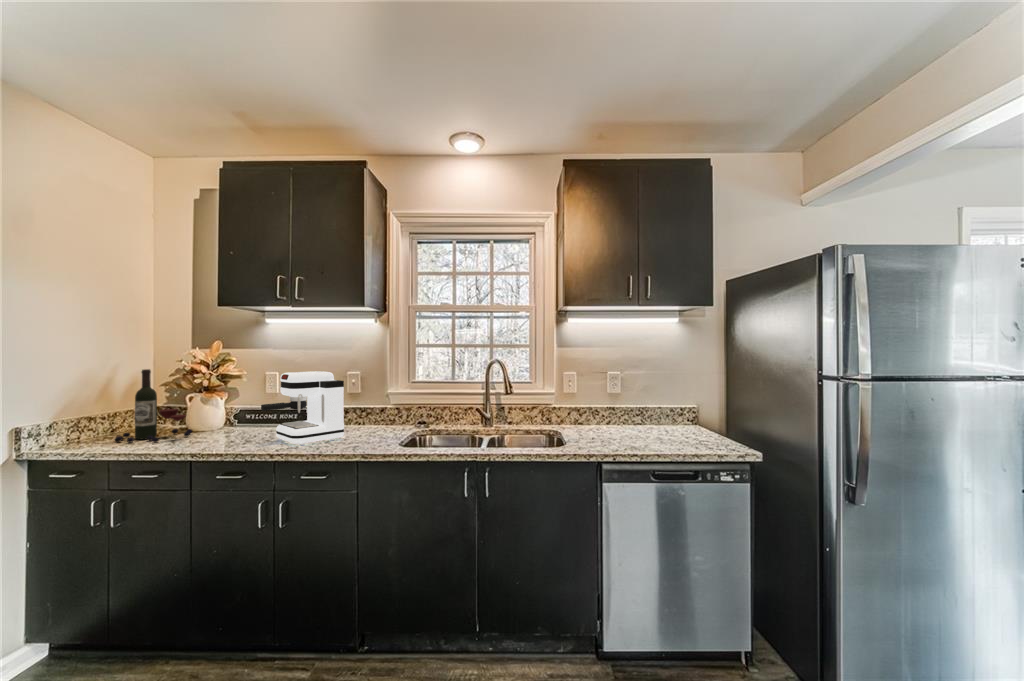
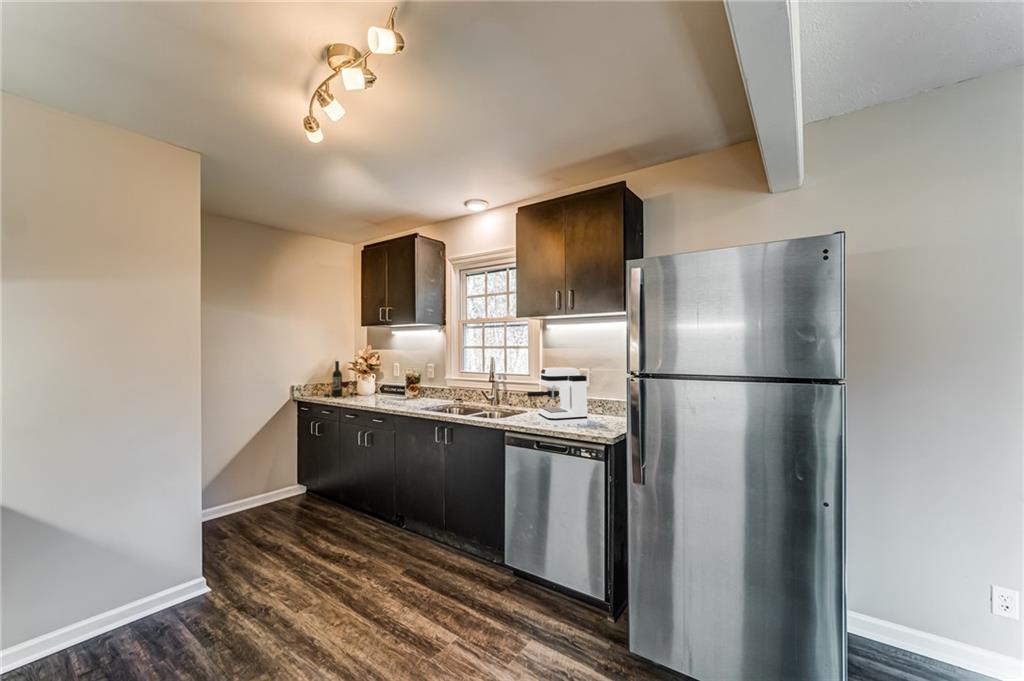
coffee maker: present [261,371,344,445] -> present [527,367,588,426]

